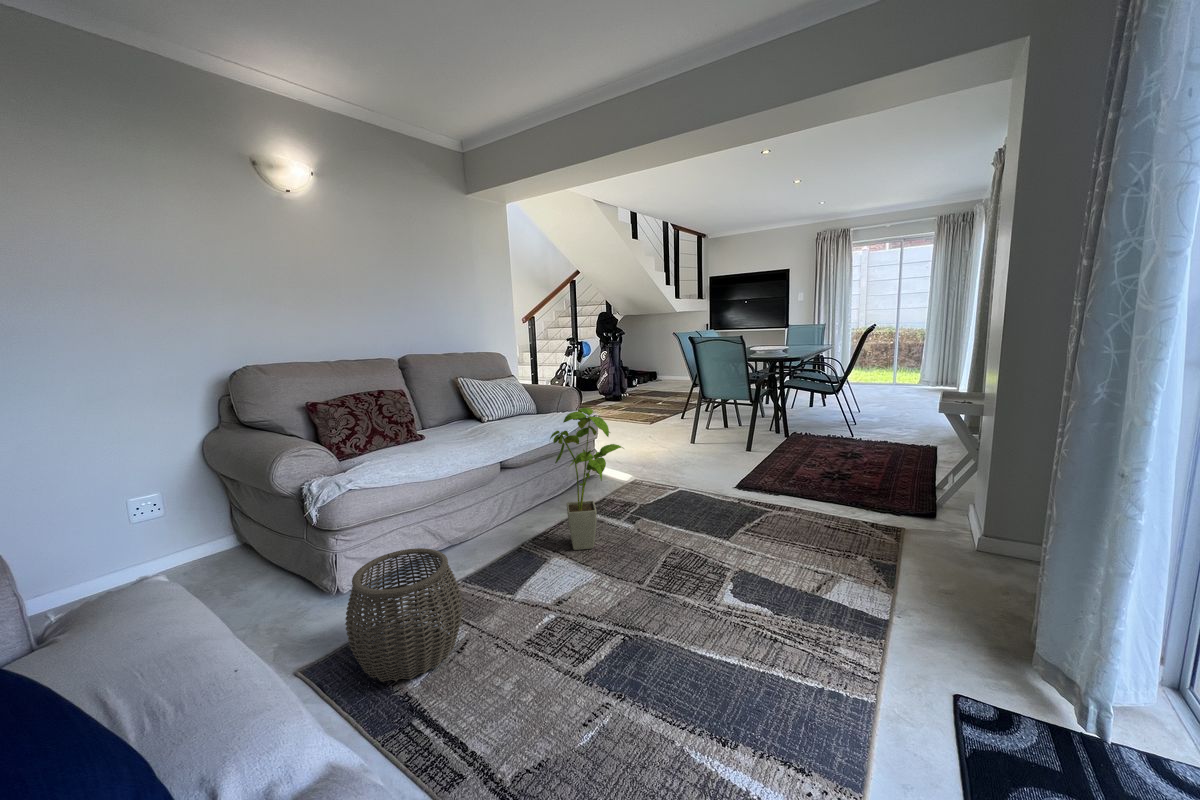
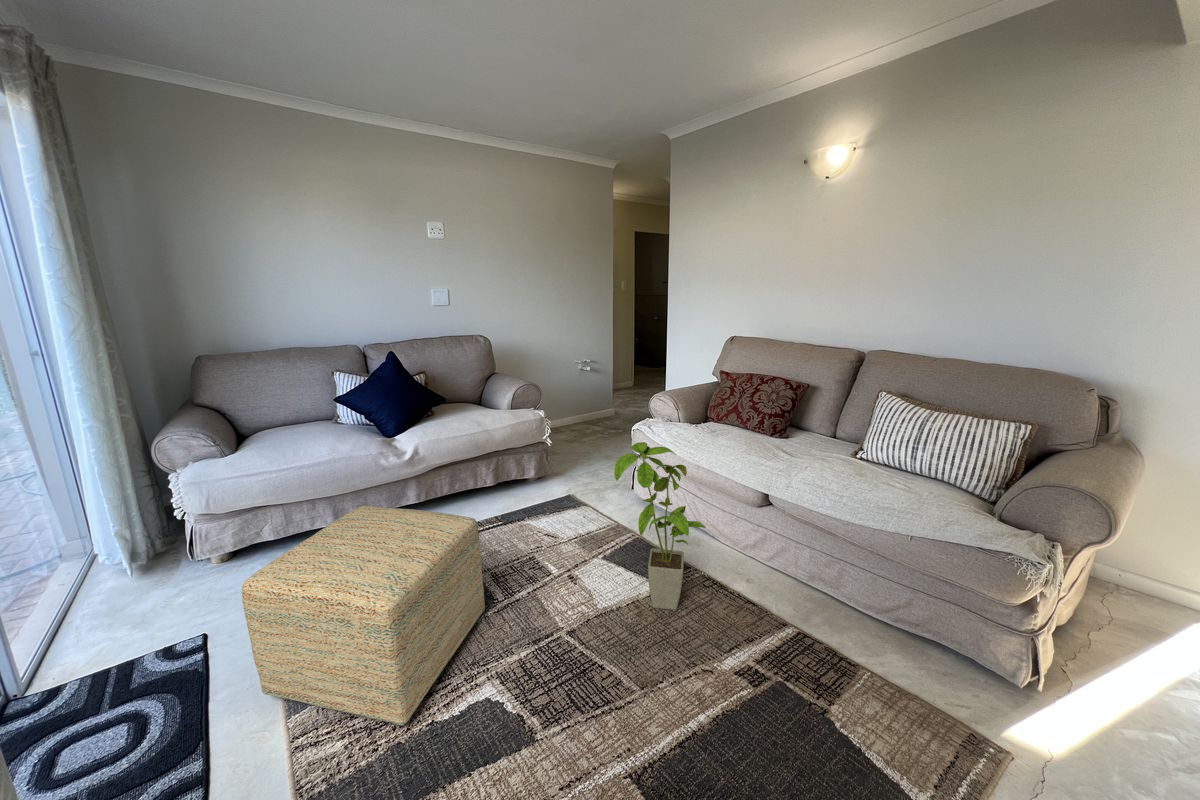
ottoman: none [653,507,902,752] -> present [242,506,485,725]
woven basket: present [345,548,463,682] -> none [519,456,583,527]

